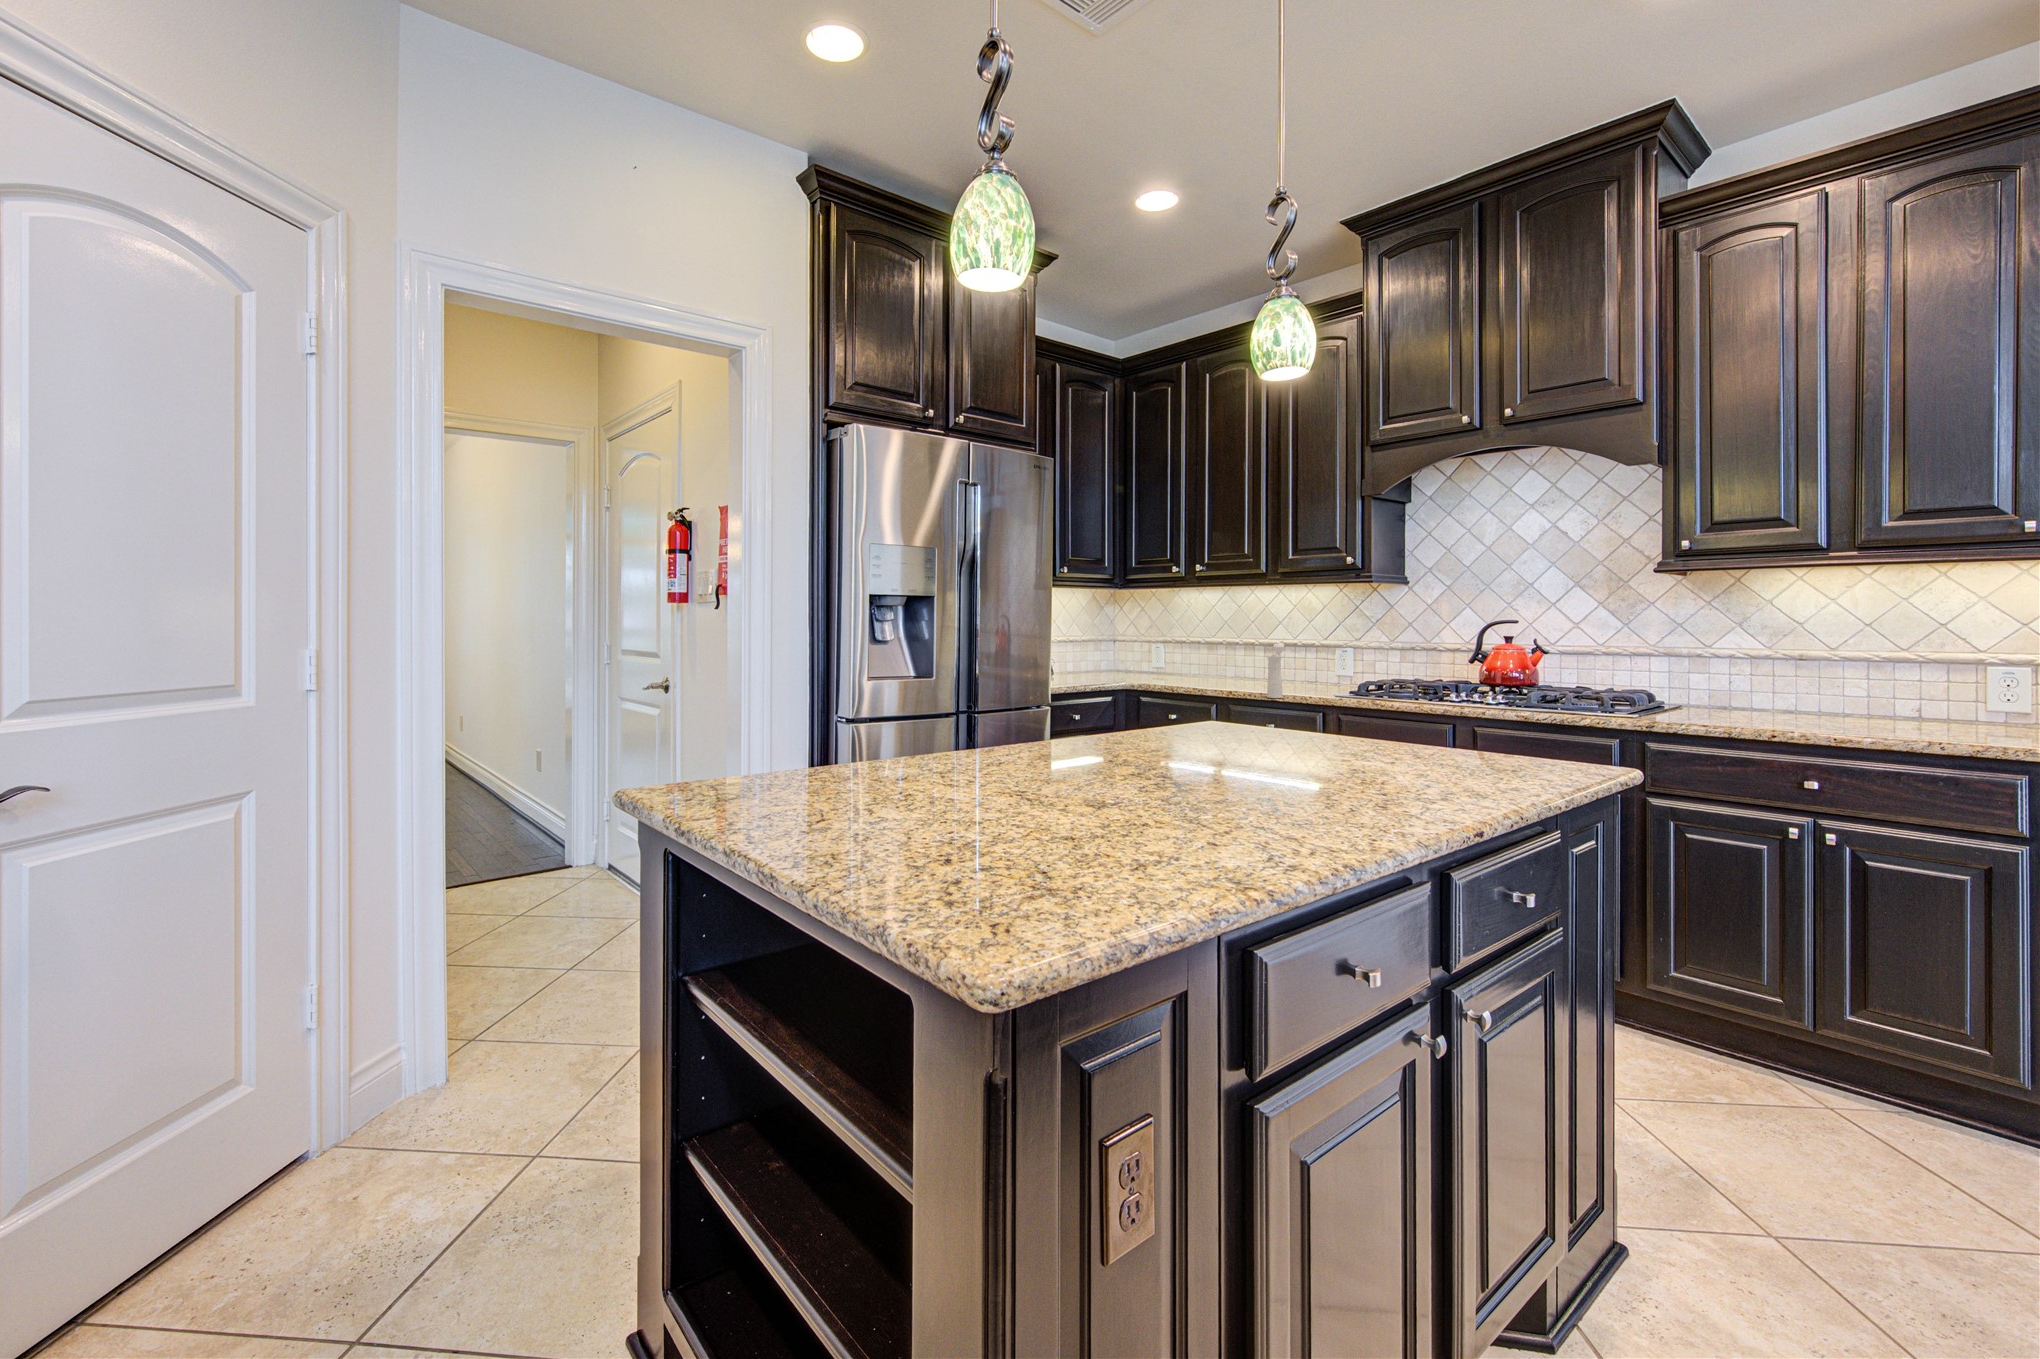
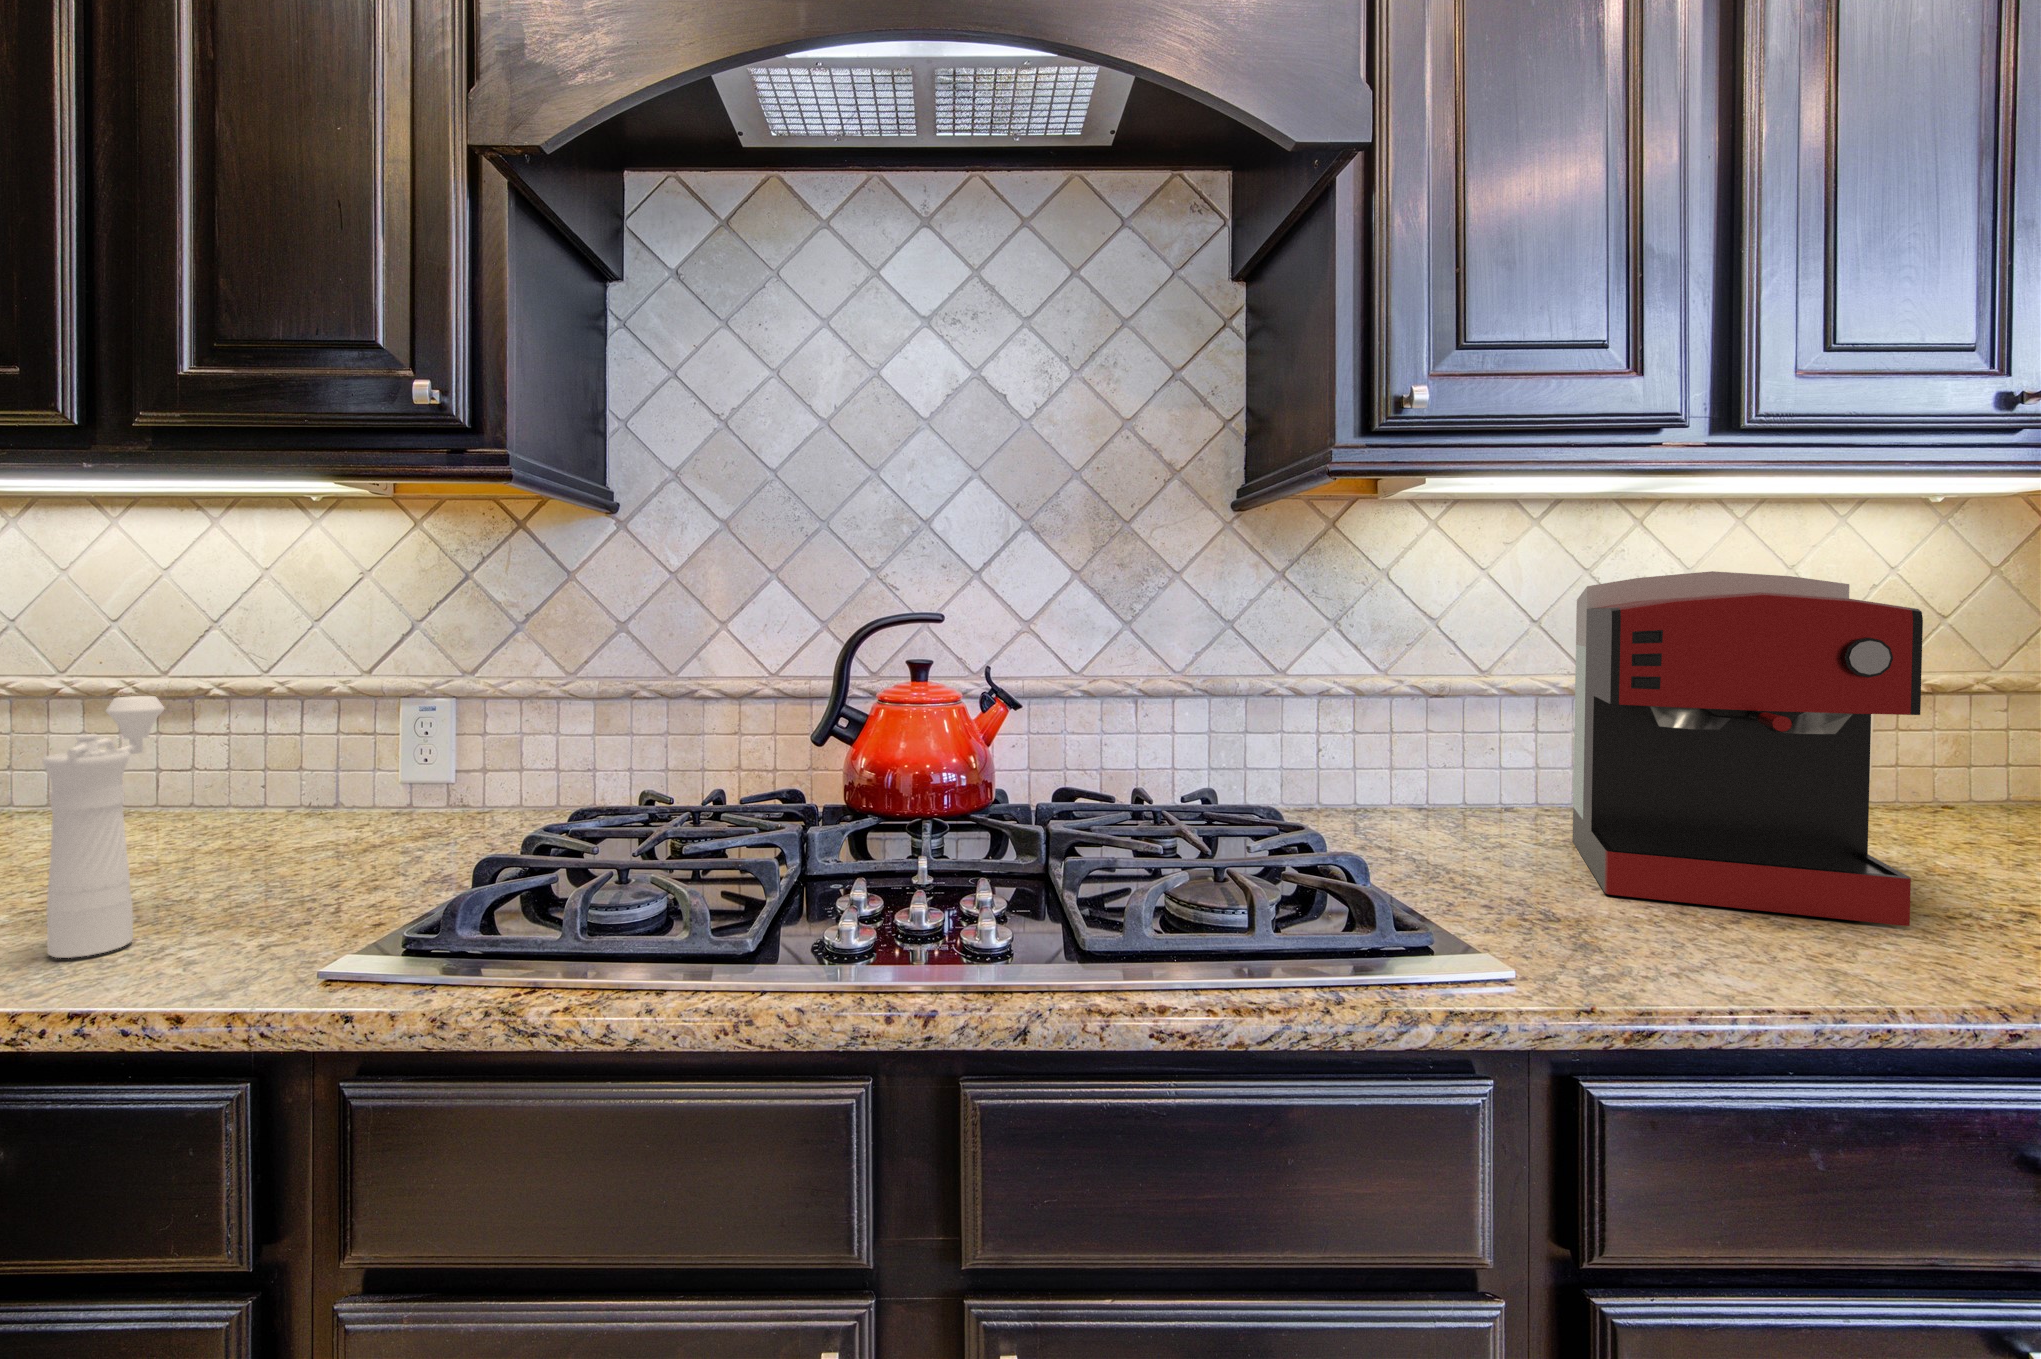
coffee maker: none [1758,608,1937,740] -> present [1572,571,1923,926]

